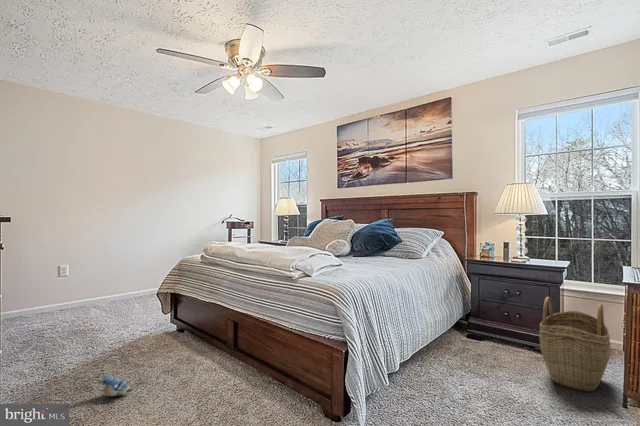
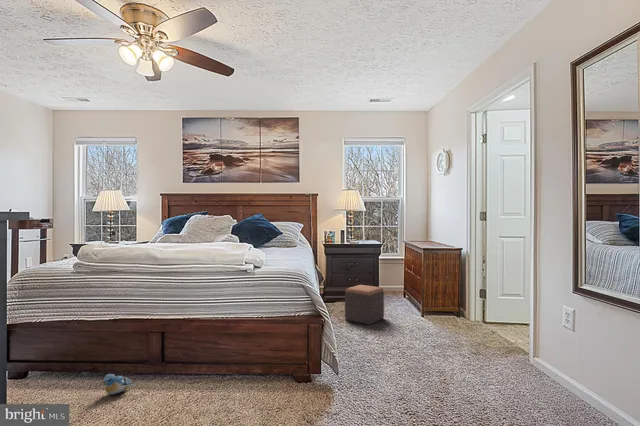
woven basket: present [539,297,610,392] -> none [378,262,412,312]
footstool: none [457,328,527,399] -> present [345,285,384,325]

